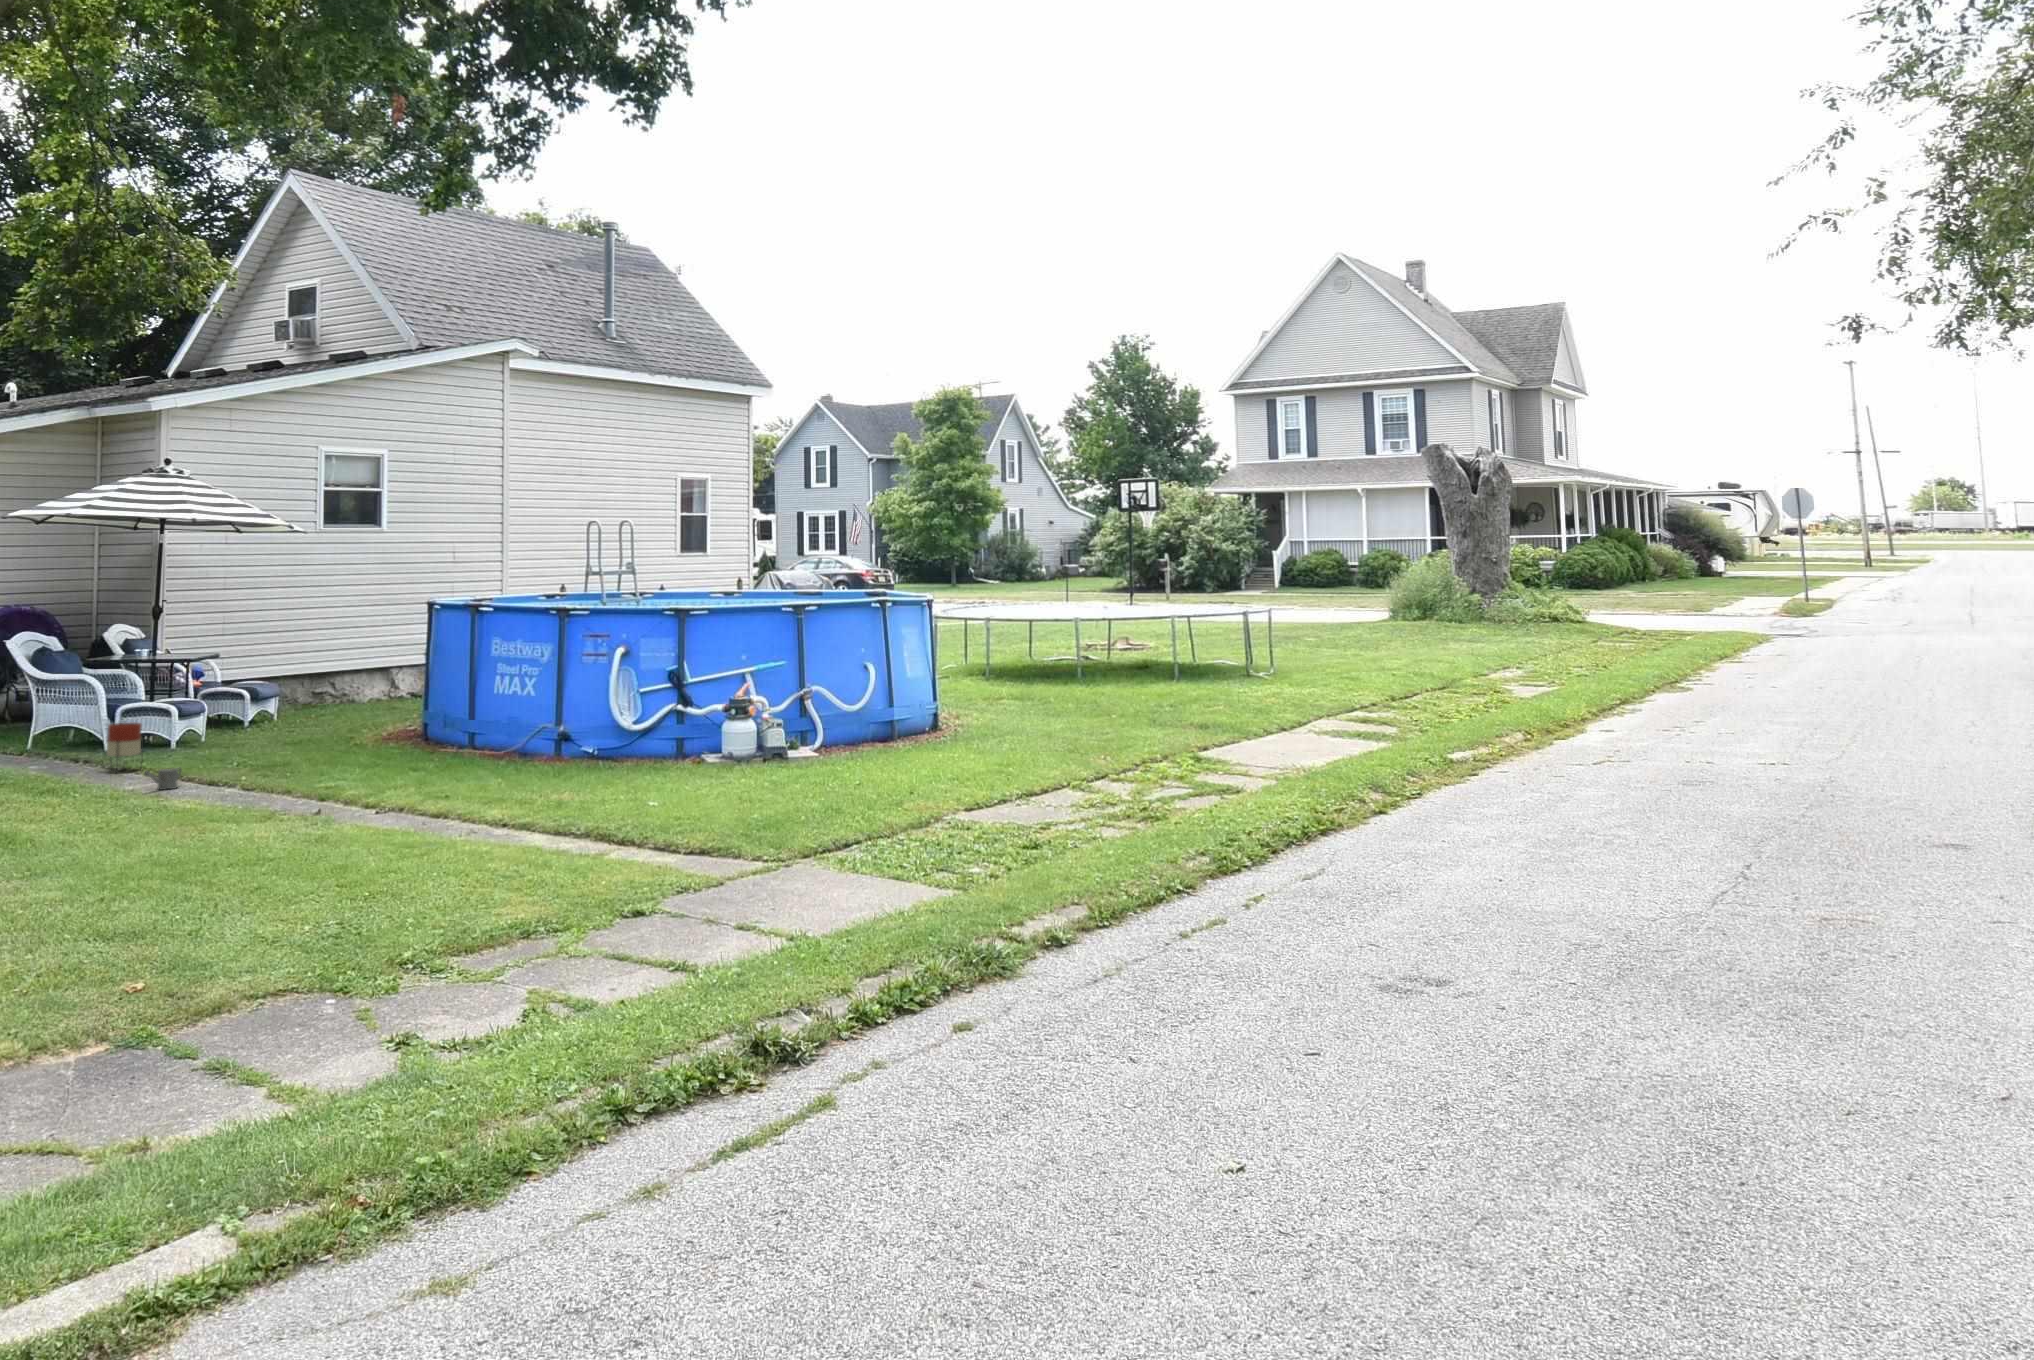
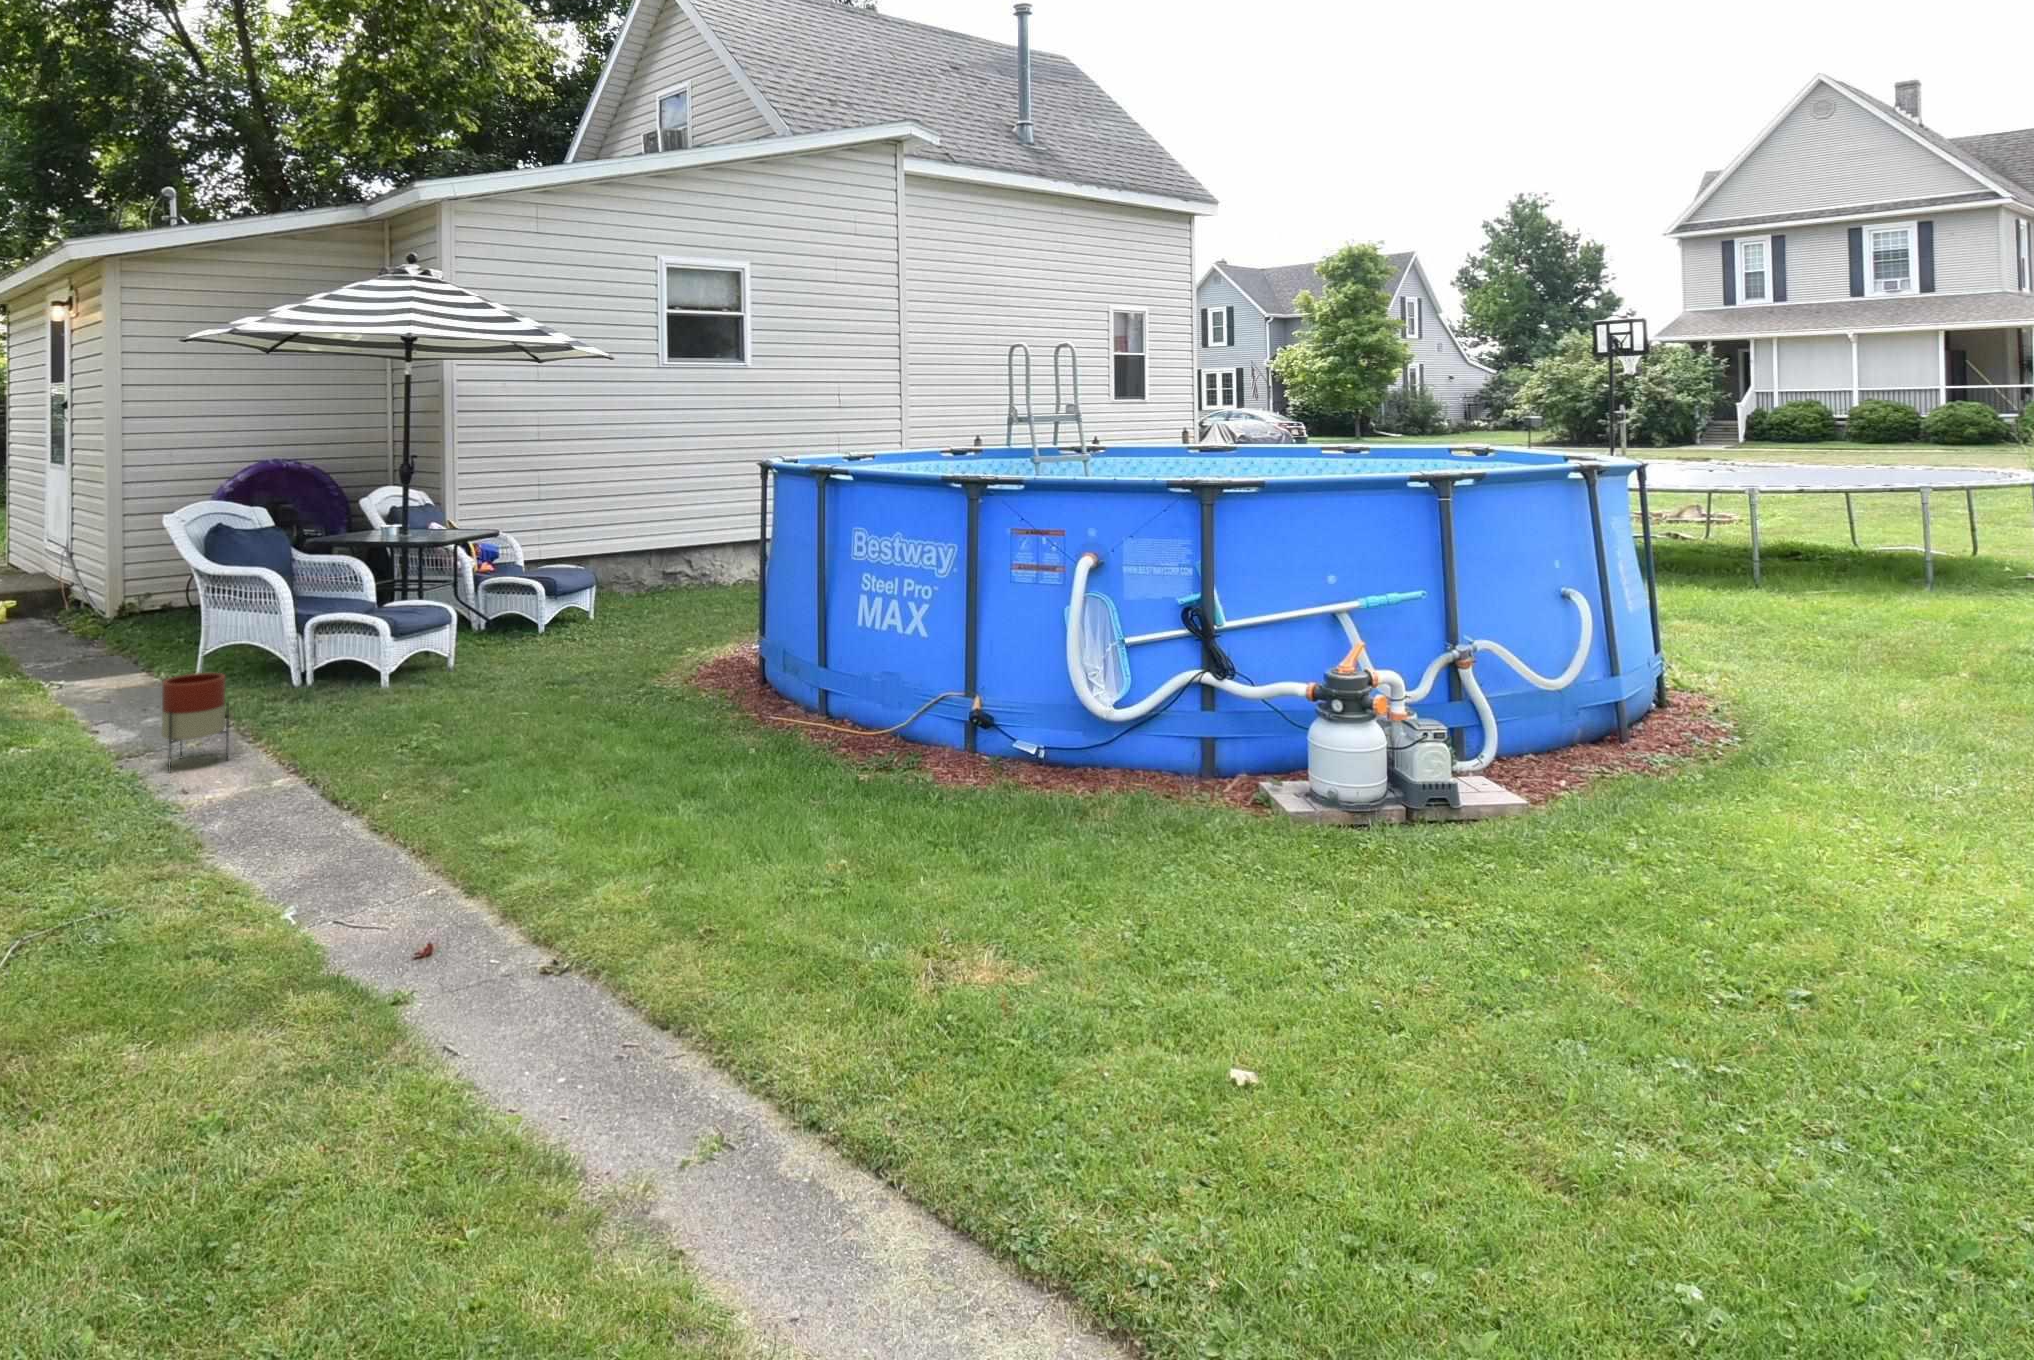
watering can: present [145,768,182,790] -> none [90,801,202,857]

